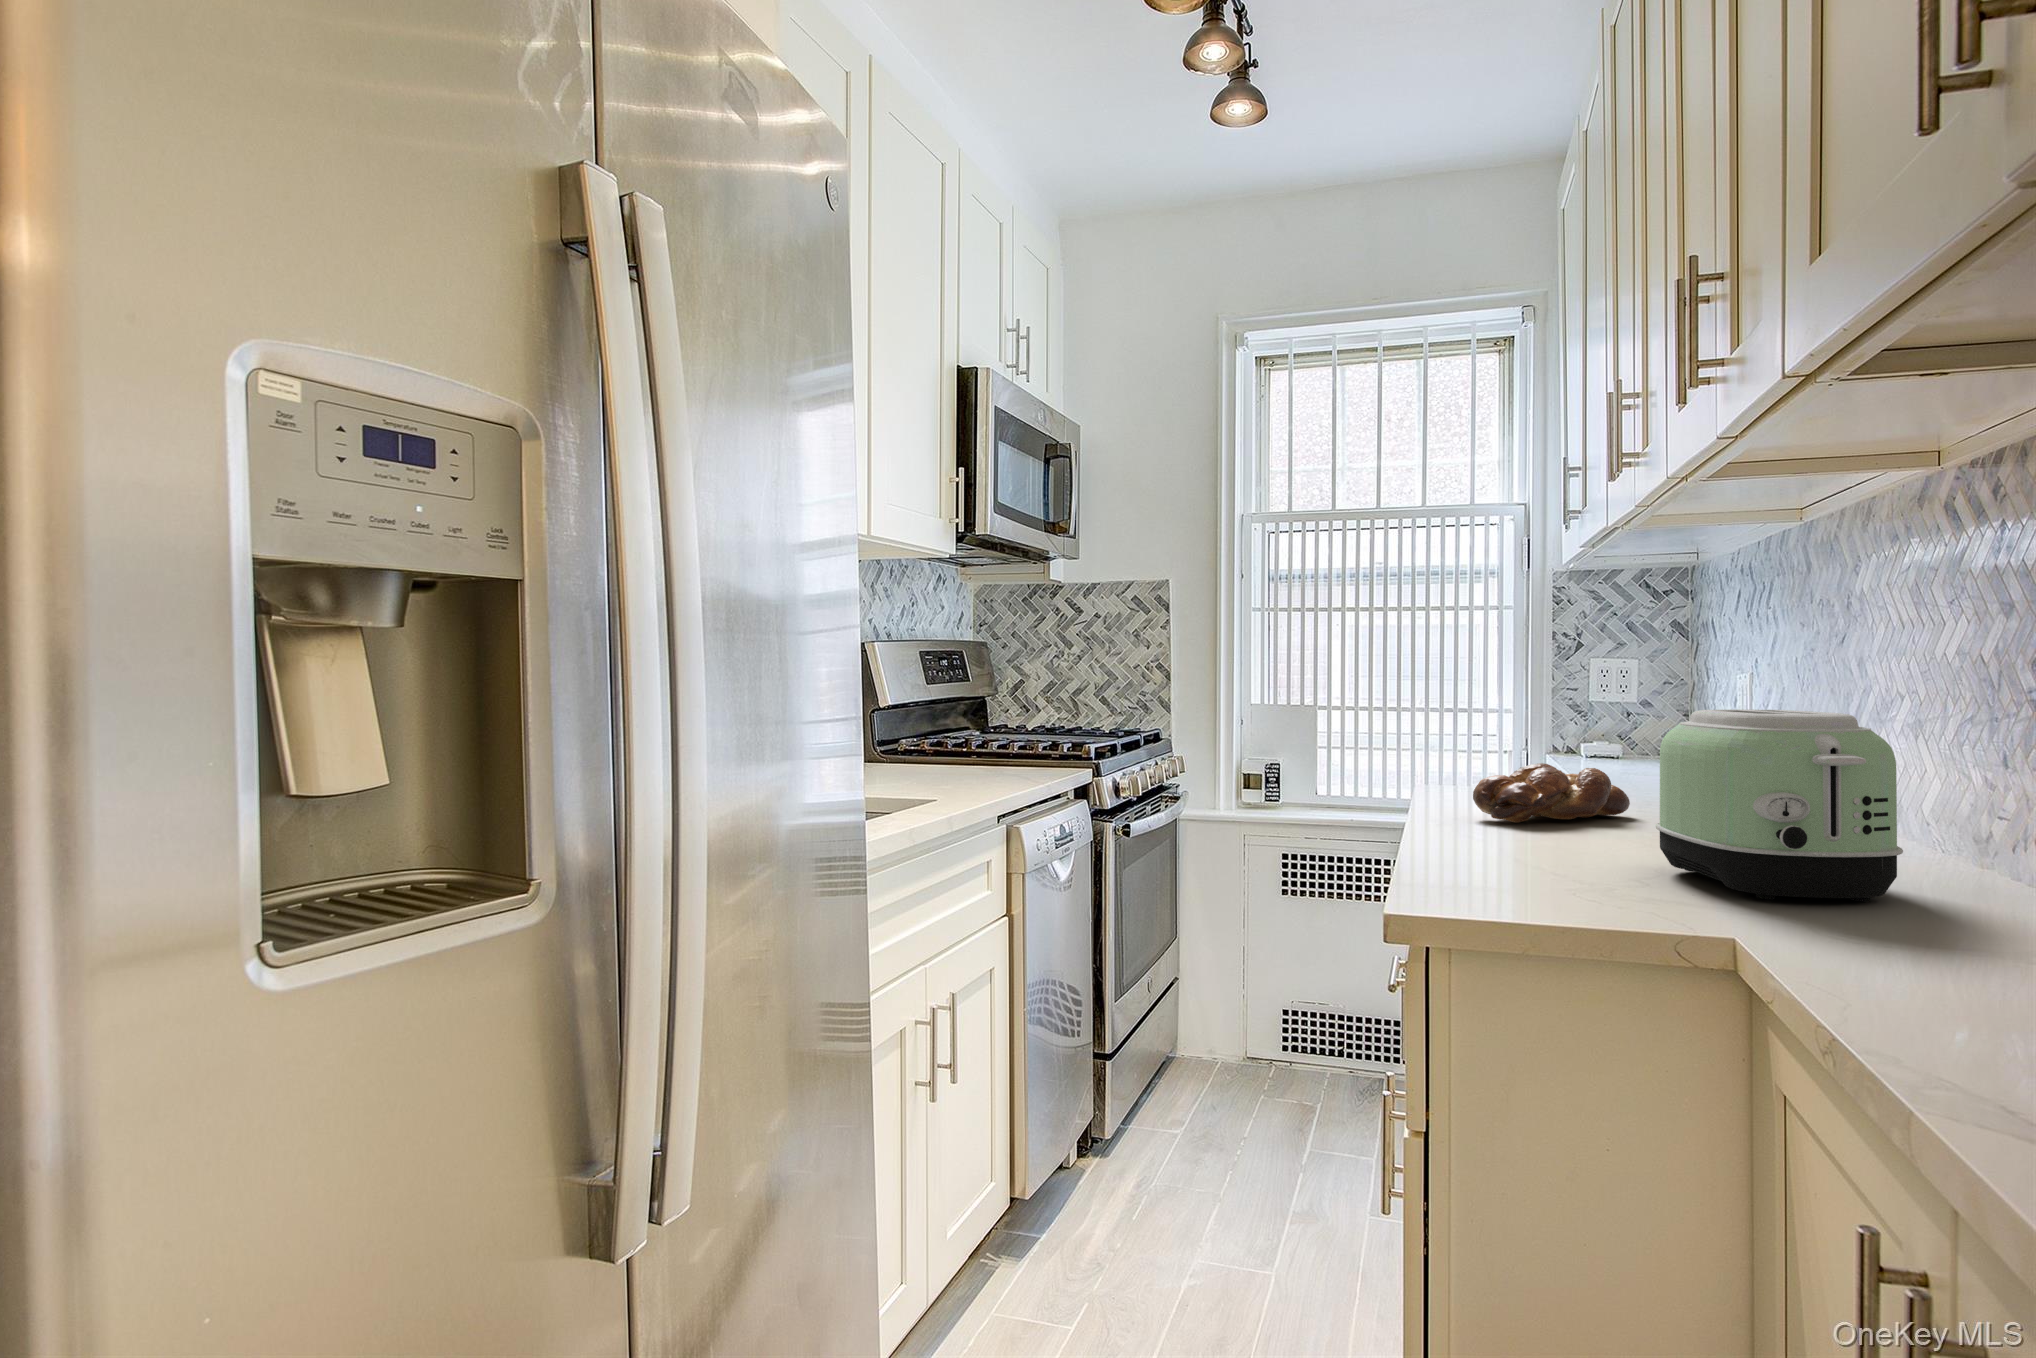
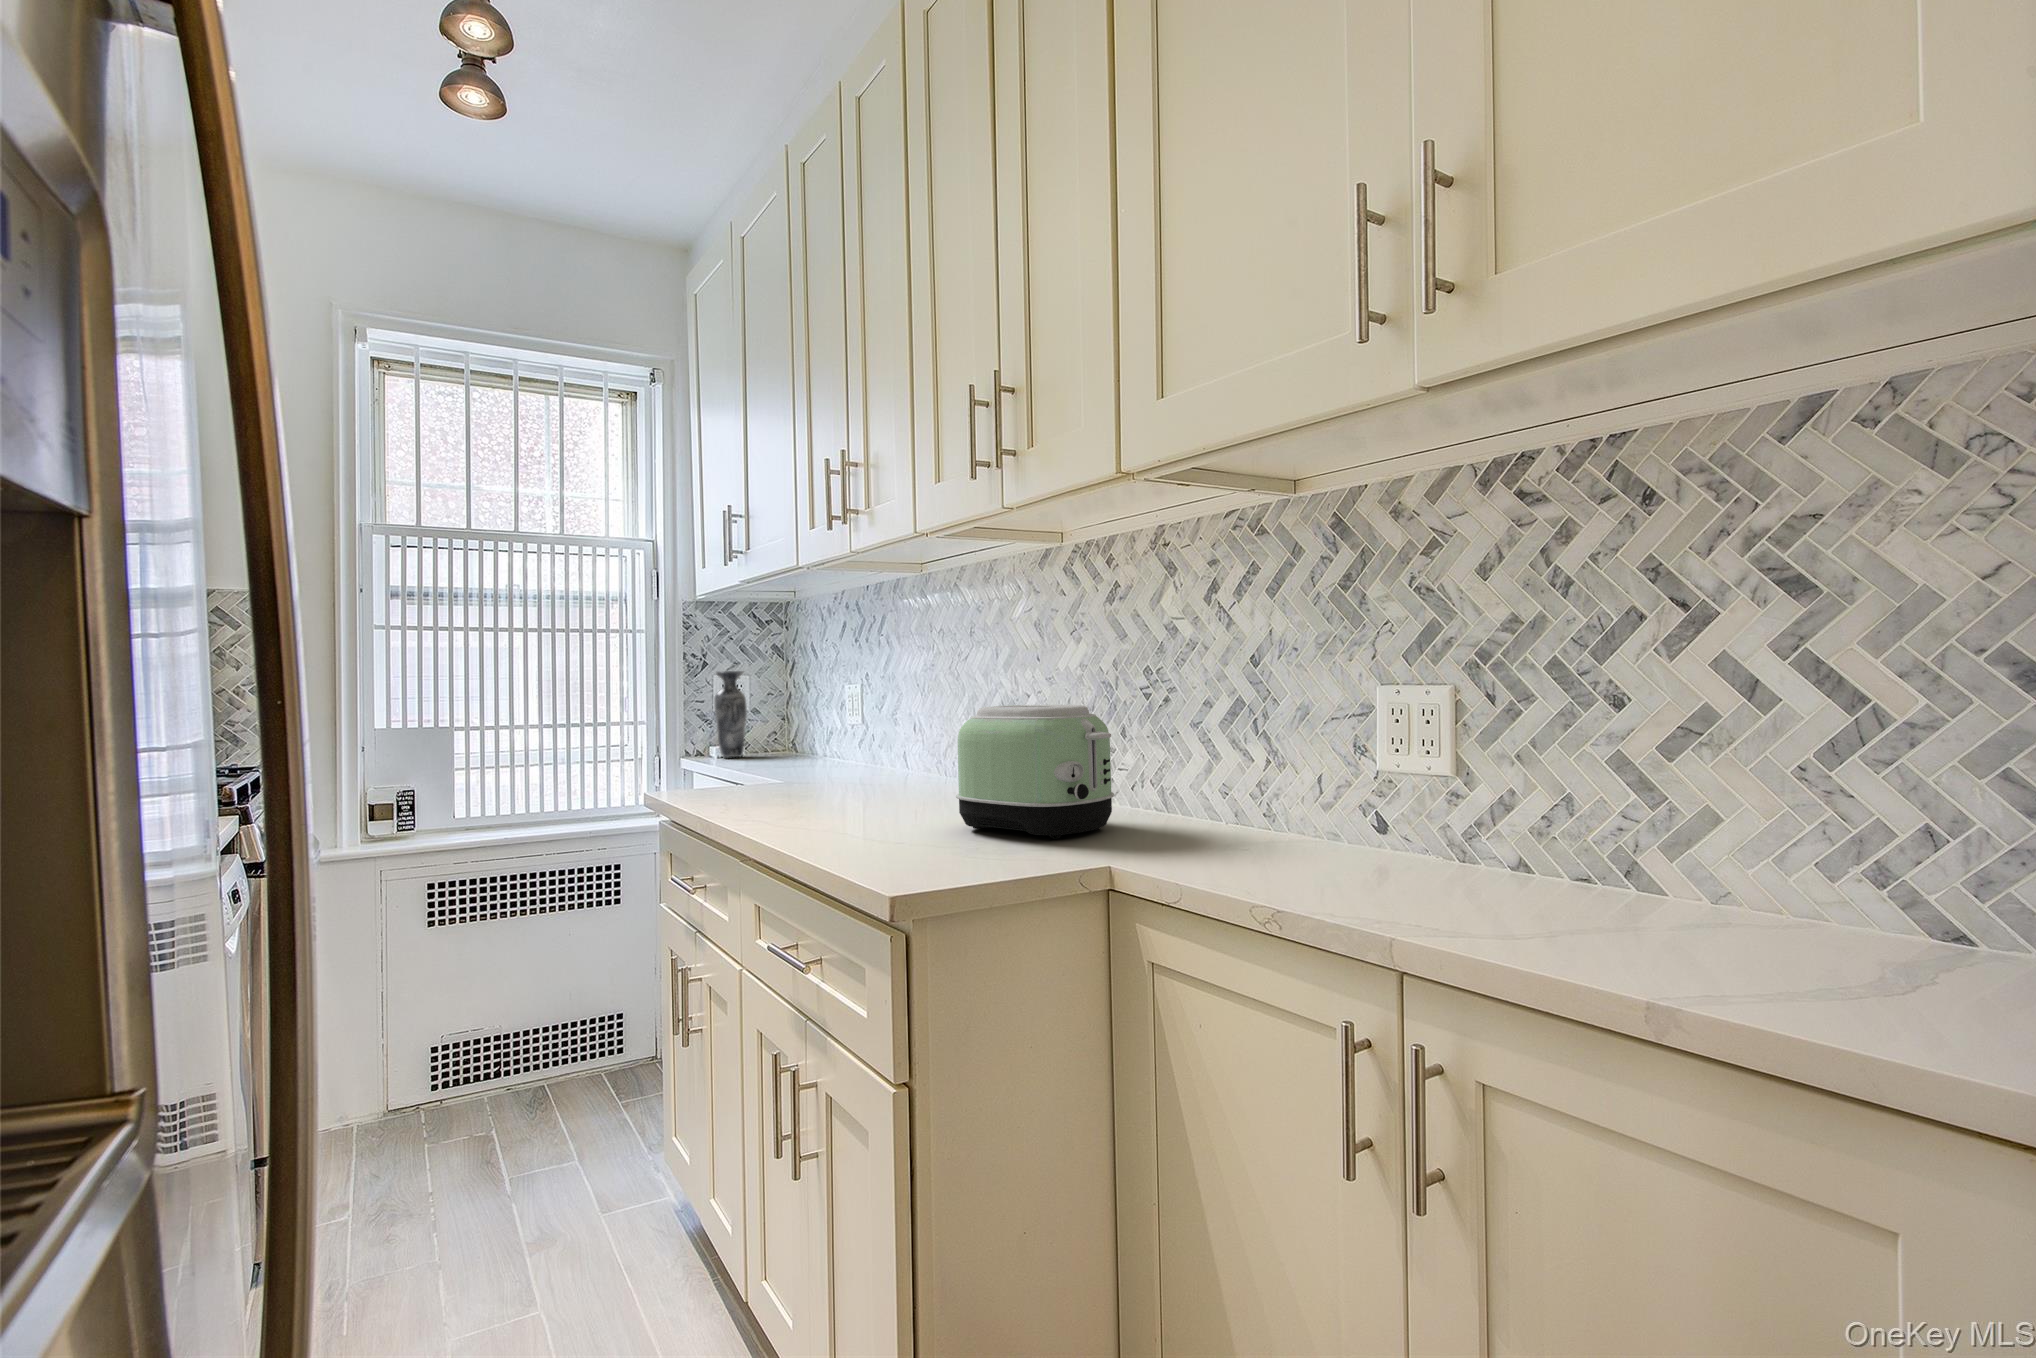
vase: none [1583,653,1626,758] -> present [714,671,747,757]
bread loaf: present [1473,763,1630,822] -> none [746,761,852,813]

